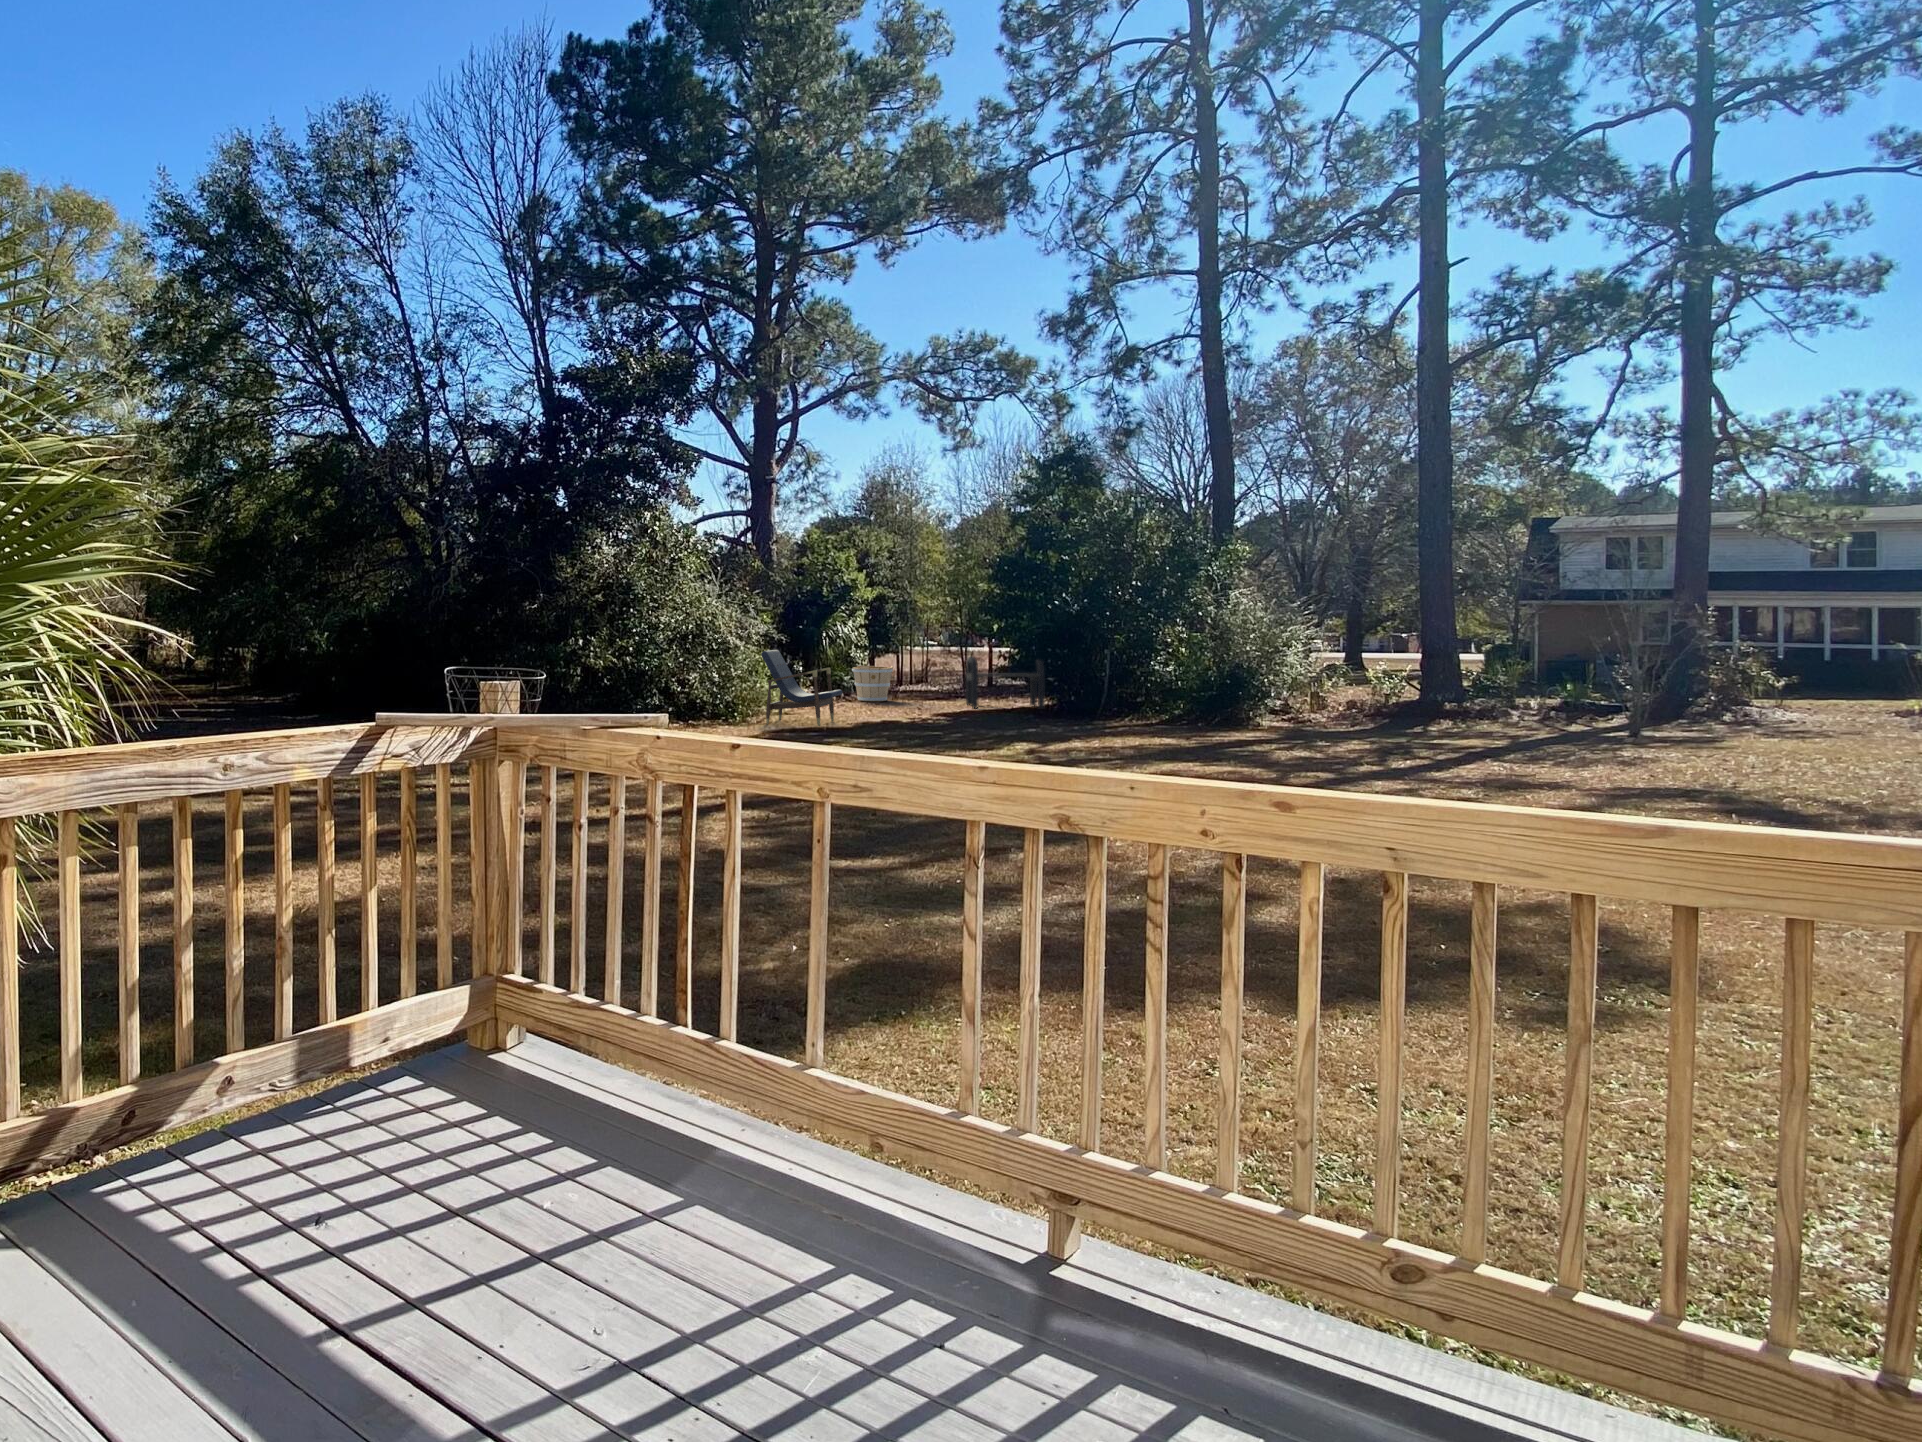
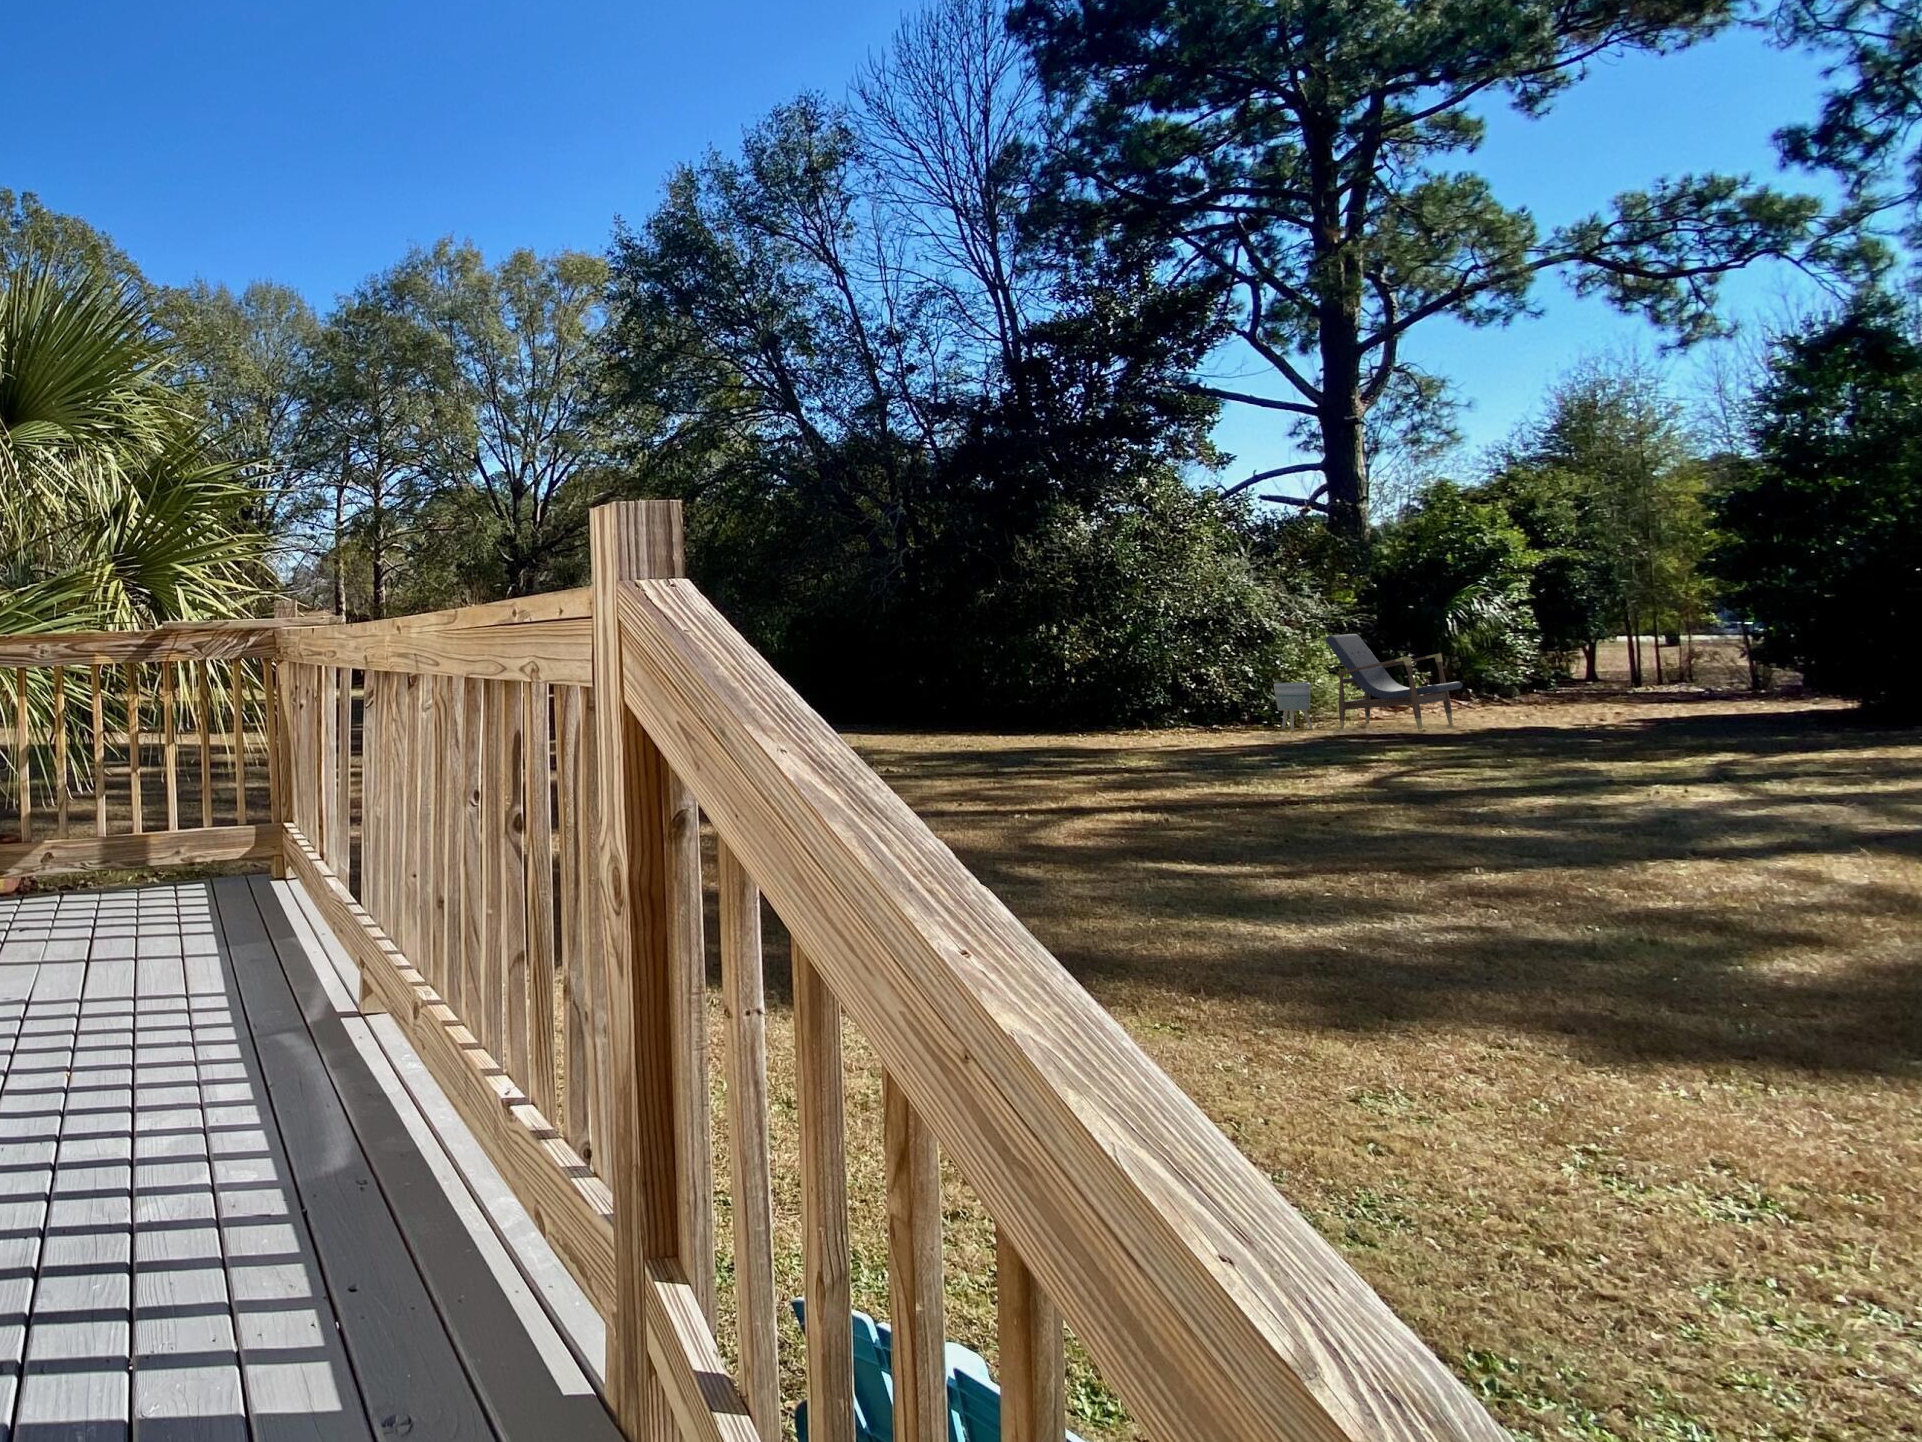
bench: present [966,657,1045,709] -> none [1714,627,1876,706]
wooden bucket: present [852,665,893,701] -> none [1511,652,1581,700]
planter: none [727,688,751,727] -> present [1274,682,1313,731]

